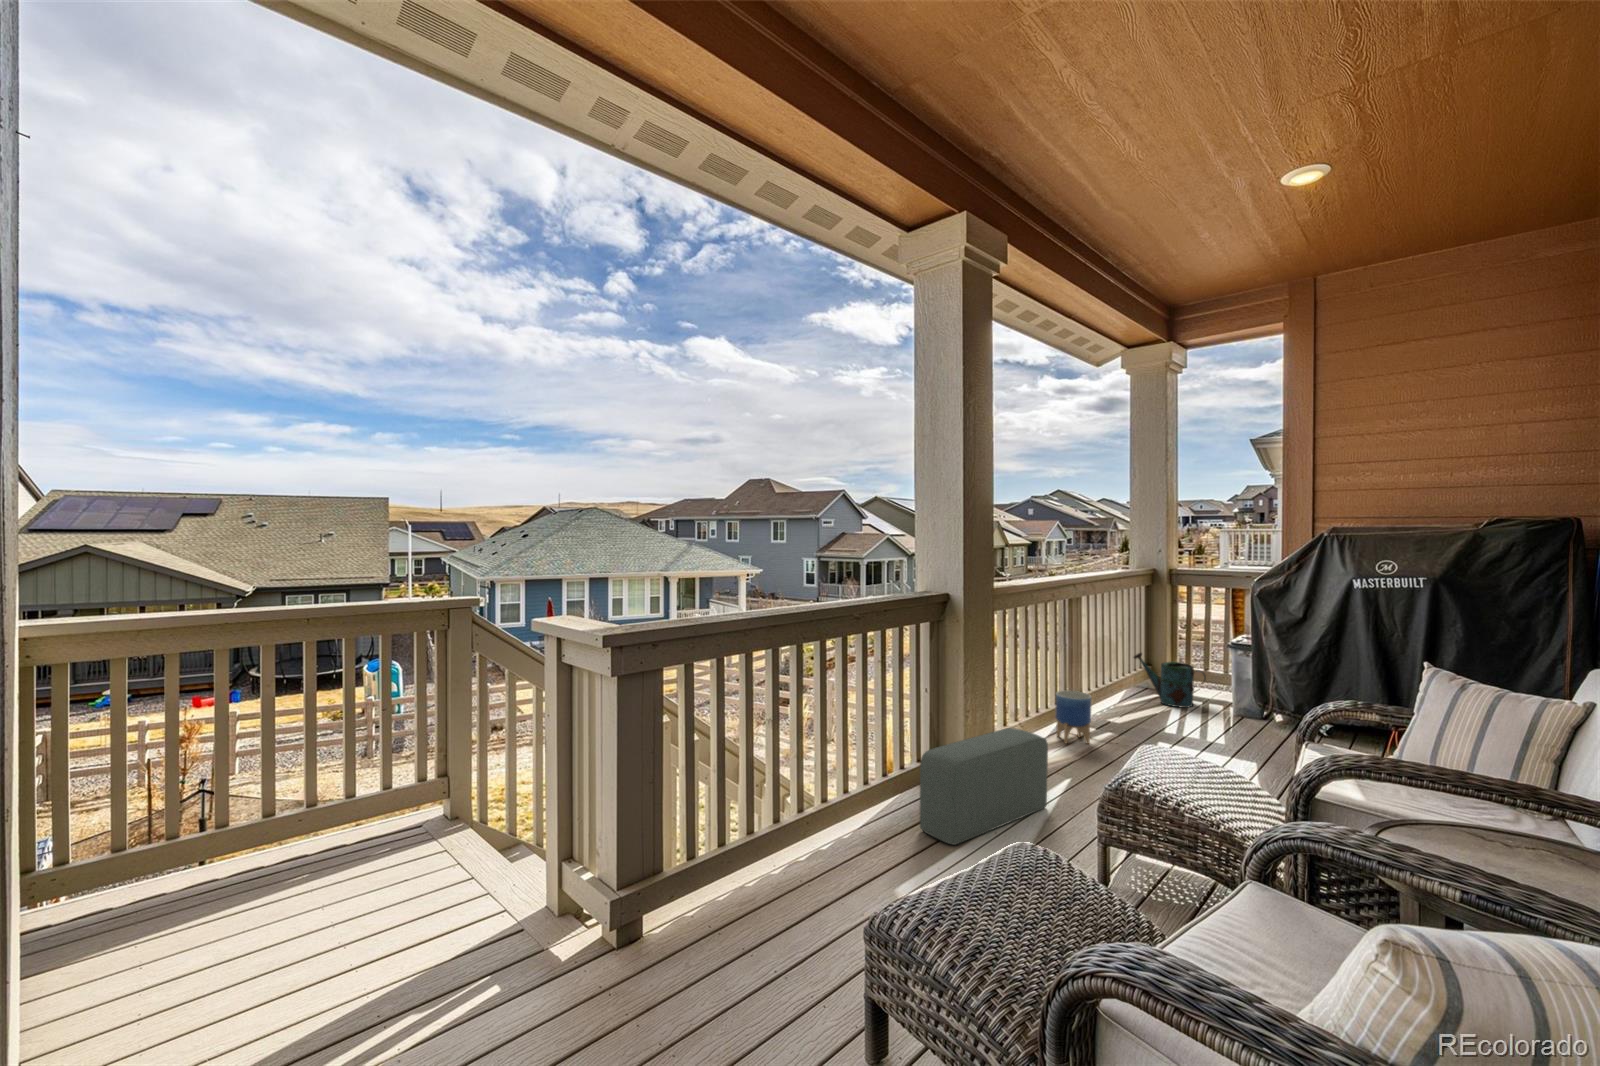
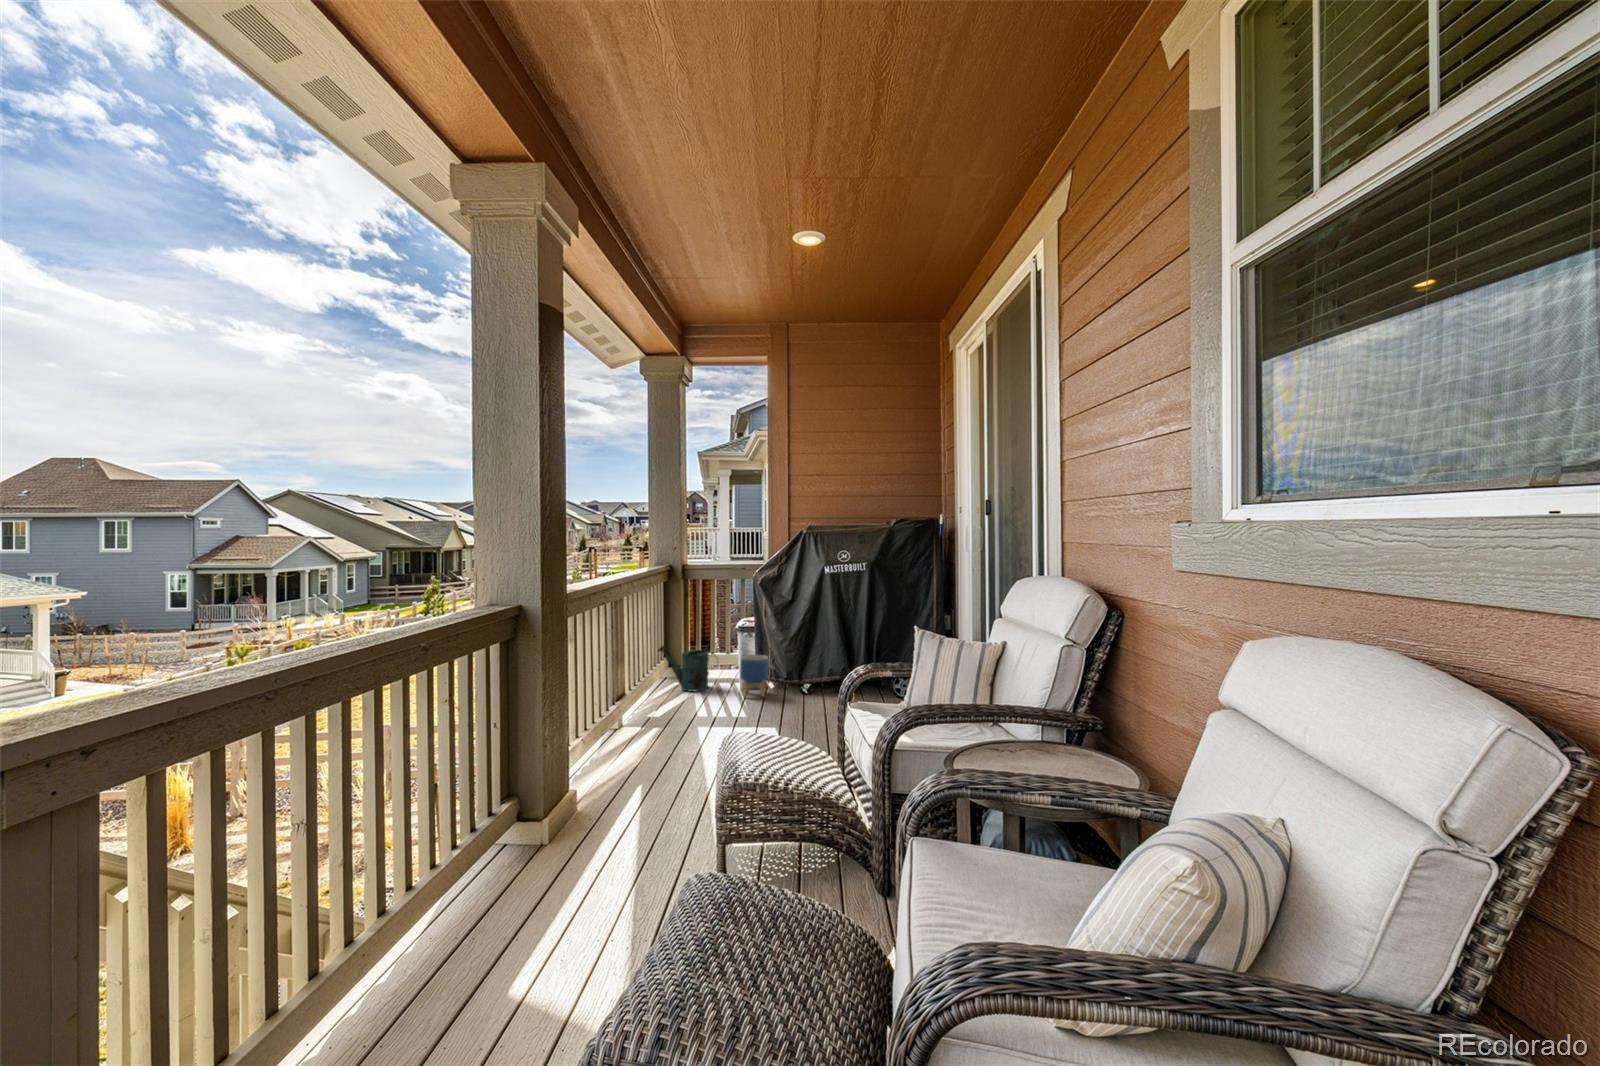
planter: present [1055,691,1092,744] -> present [740,655,768,697]
pouf: present [920,728,1048,845] -> none [501,744,630,903]

